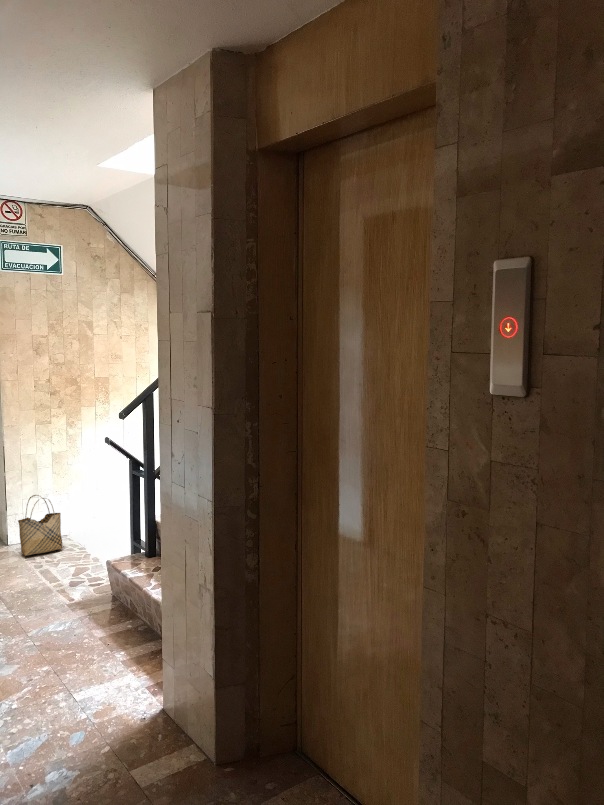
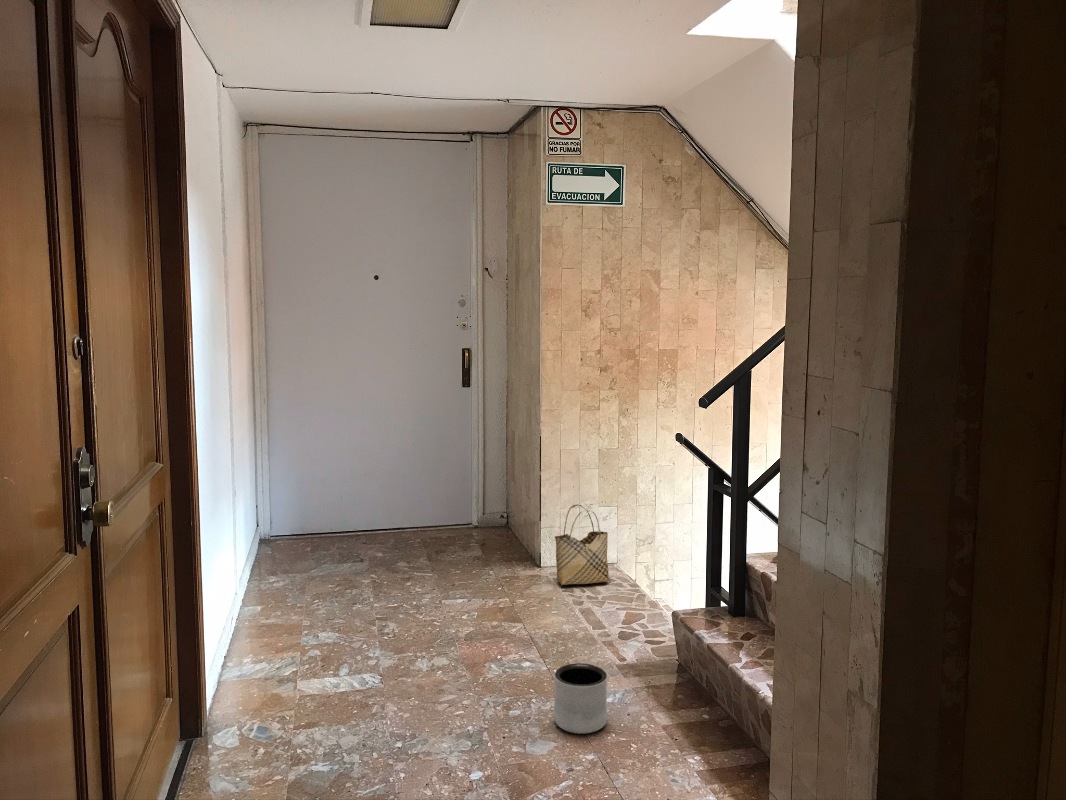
planter: none [17,605,58,655] -> present [554,663,607,734]

